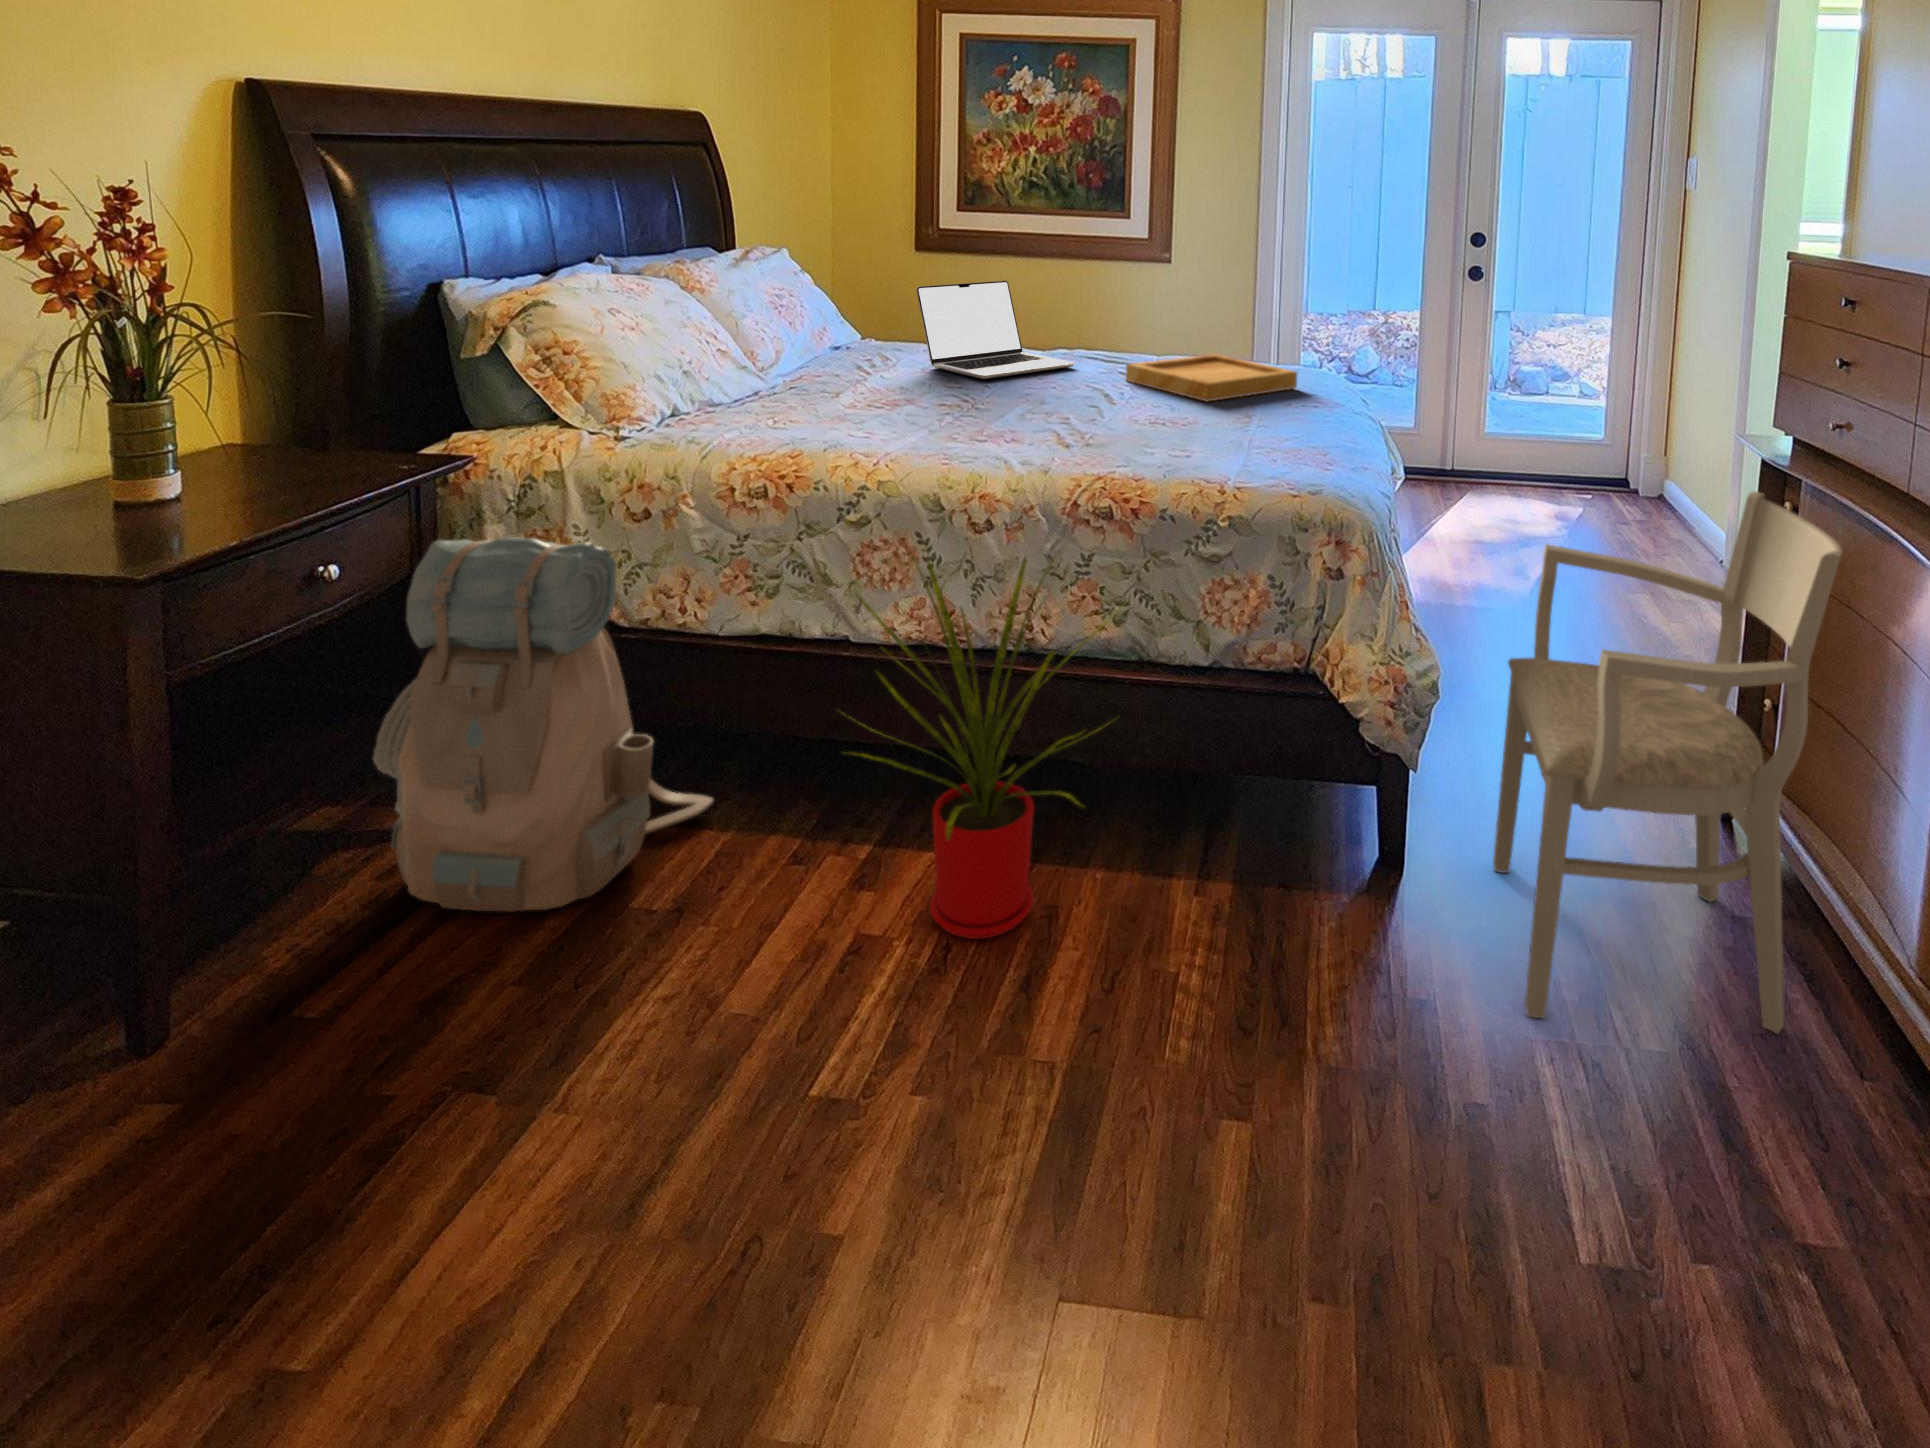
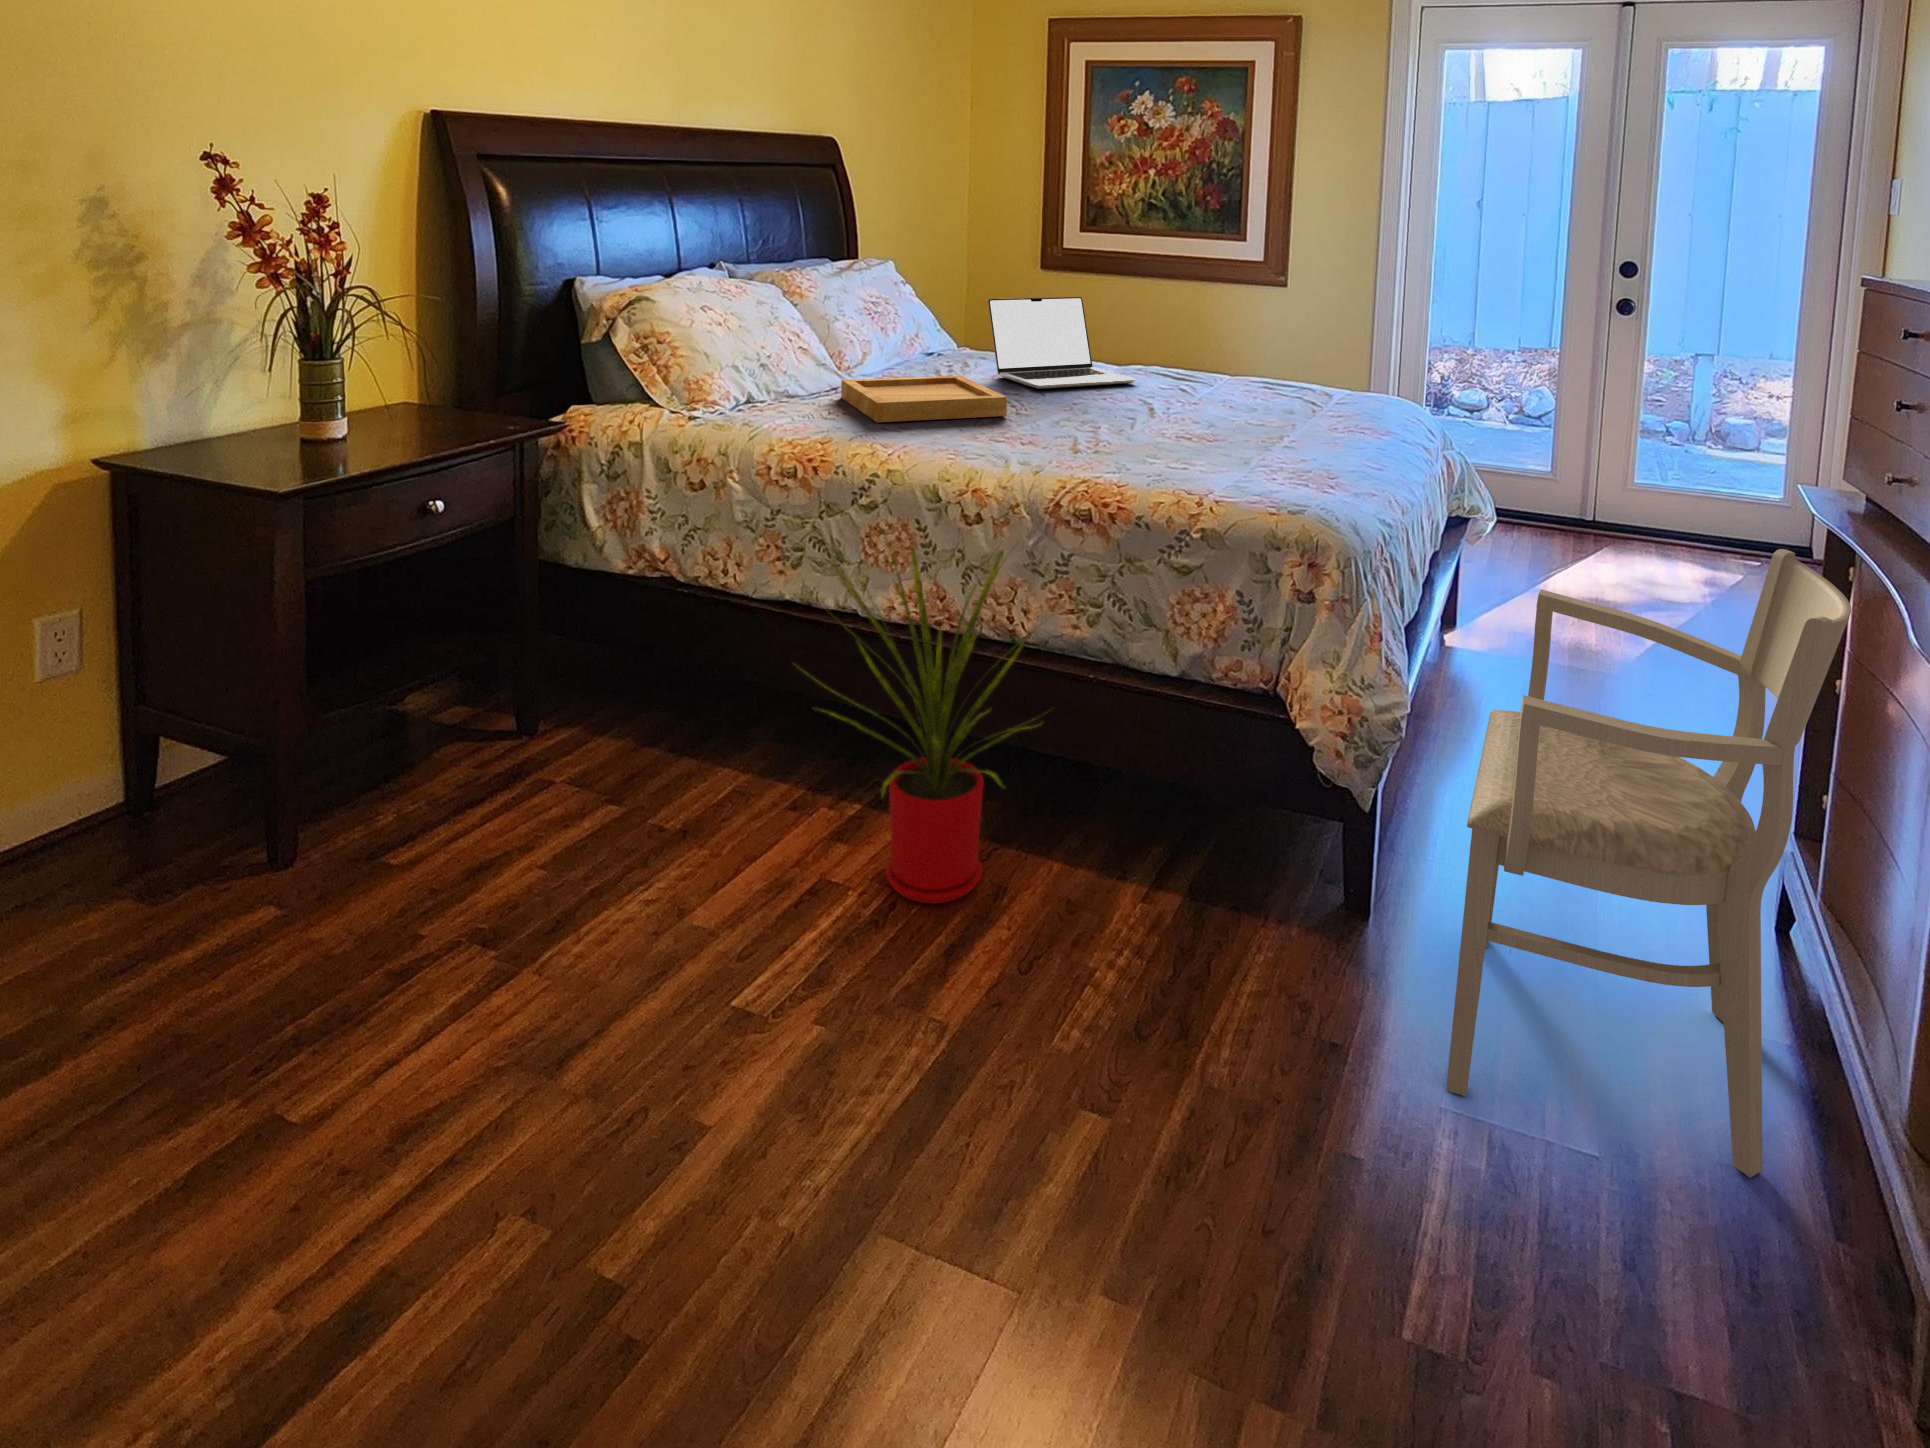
tray: present [1126,354,1297,402] -> present [841,376,1007,422]
backpack: present [373,537,713,912] -> none [476,488,741,810]

